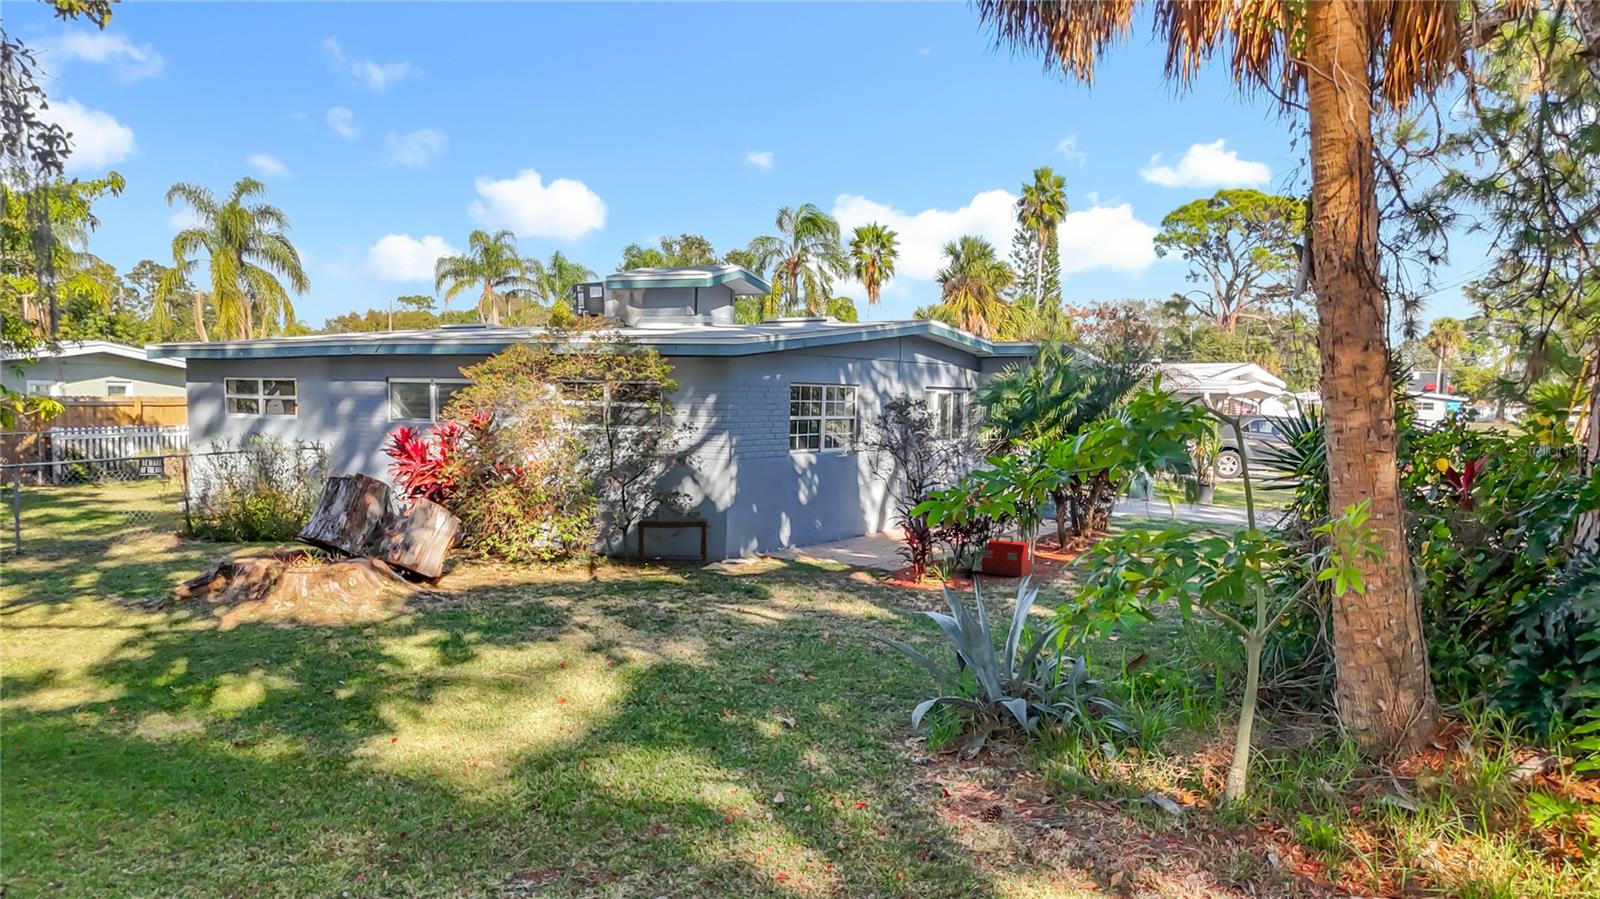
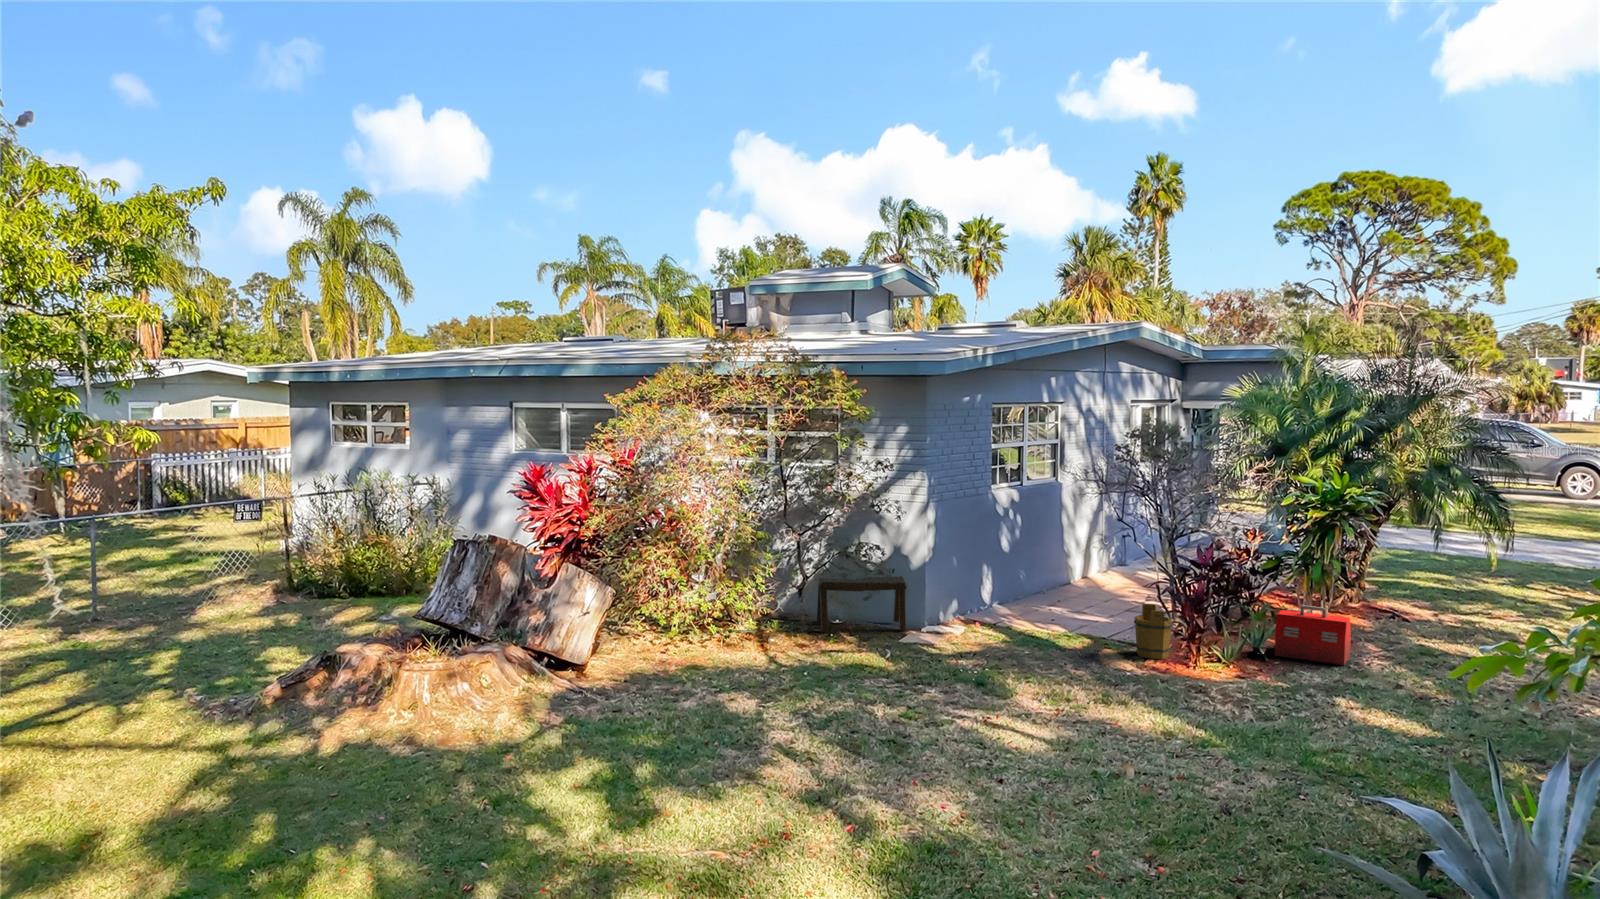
bucket: none [873,534,903,574] -> present [1134,604,1176,659]

